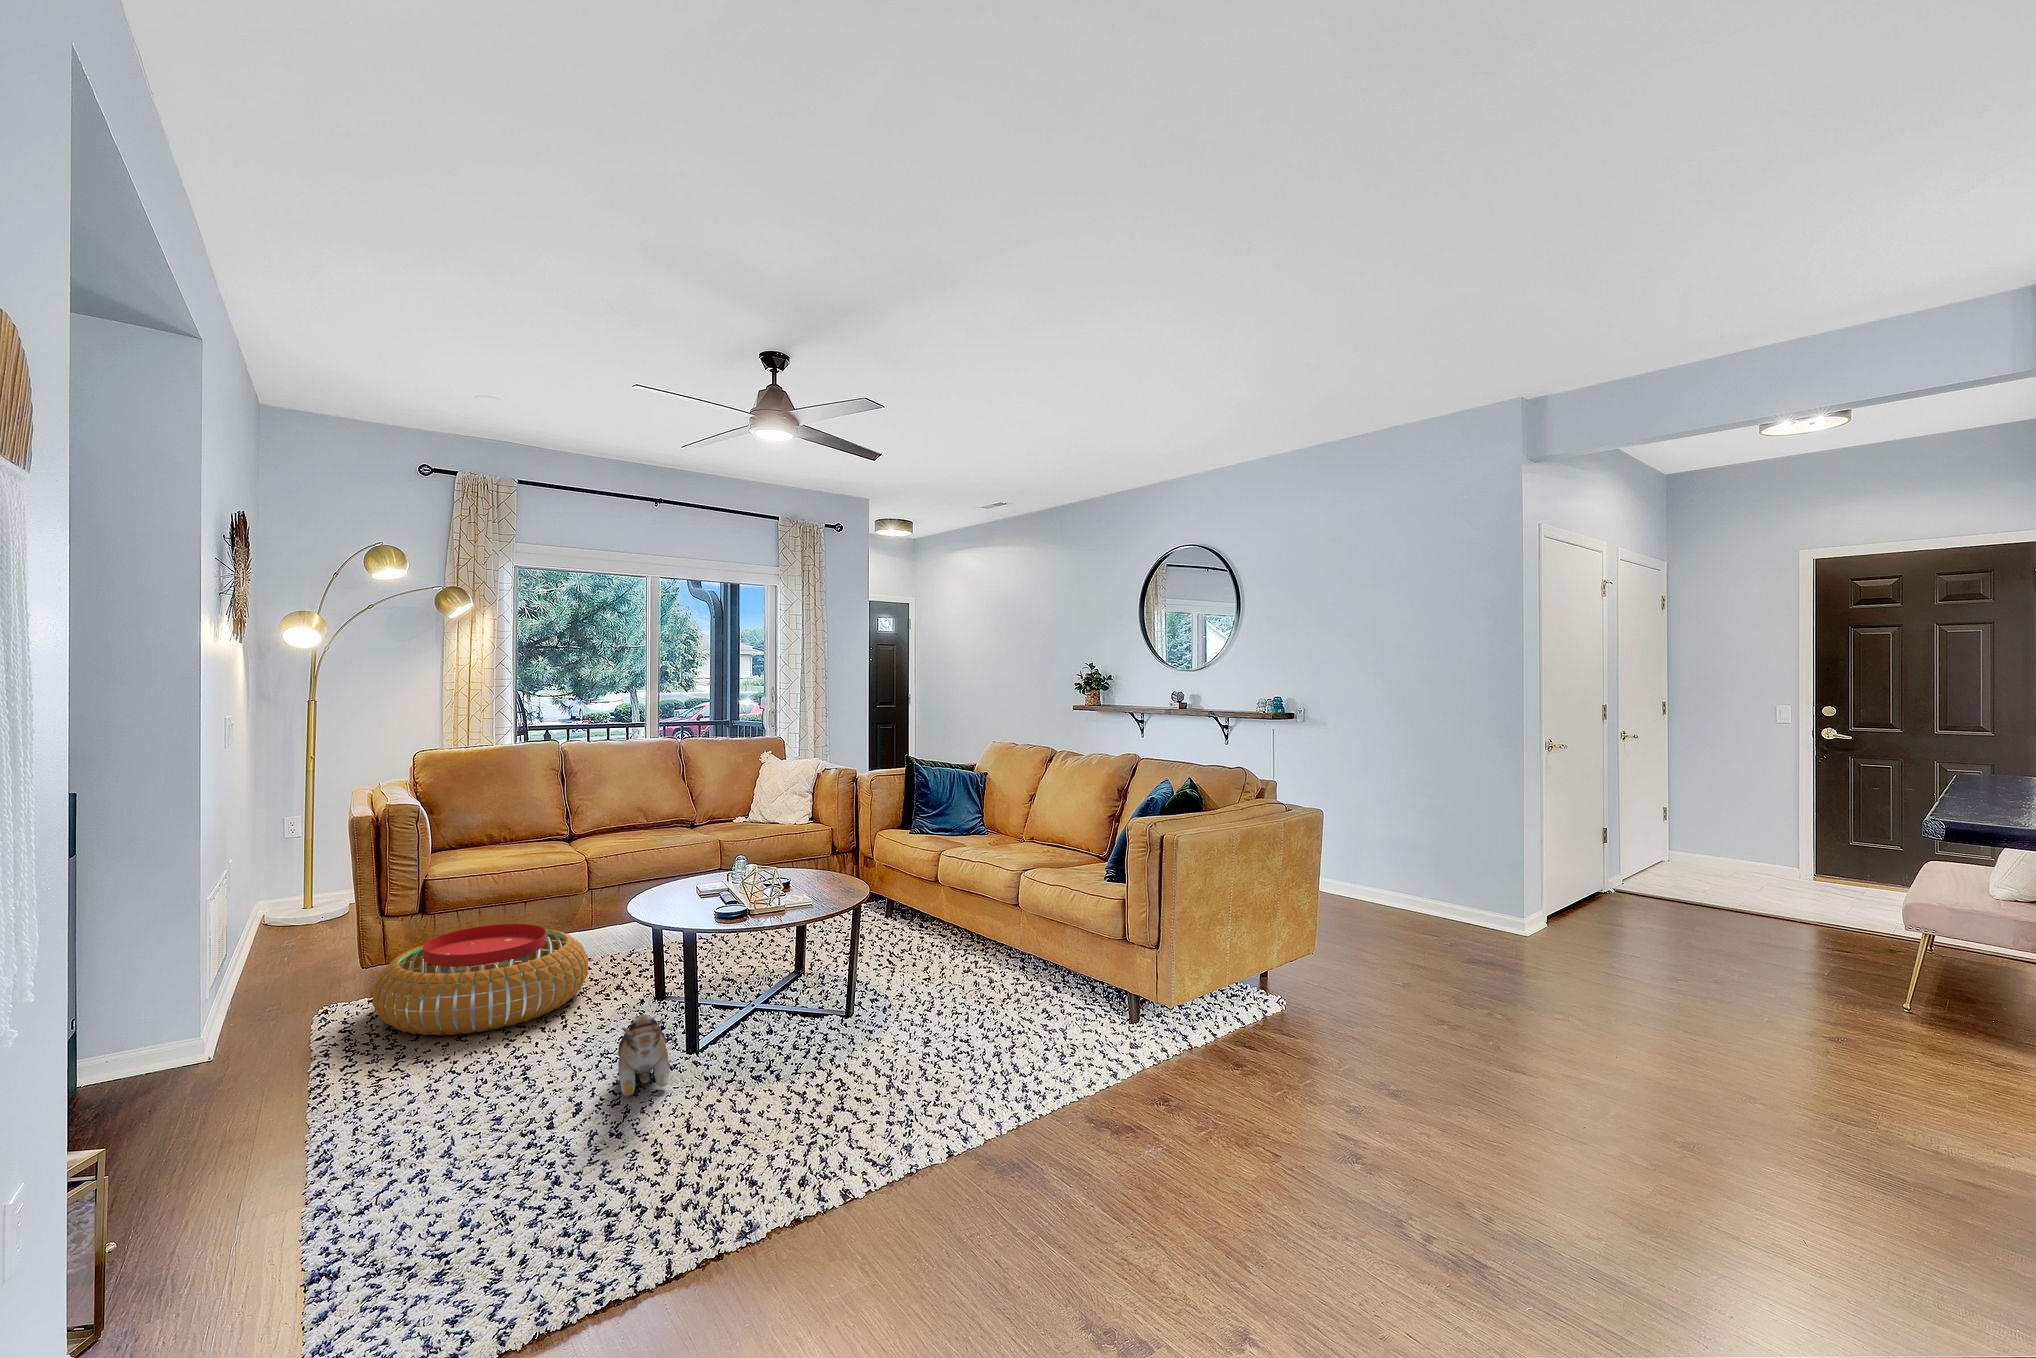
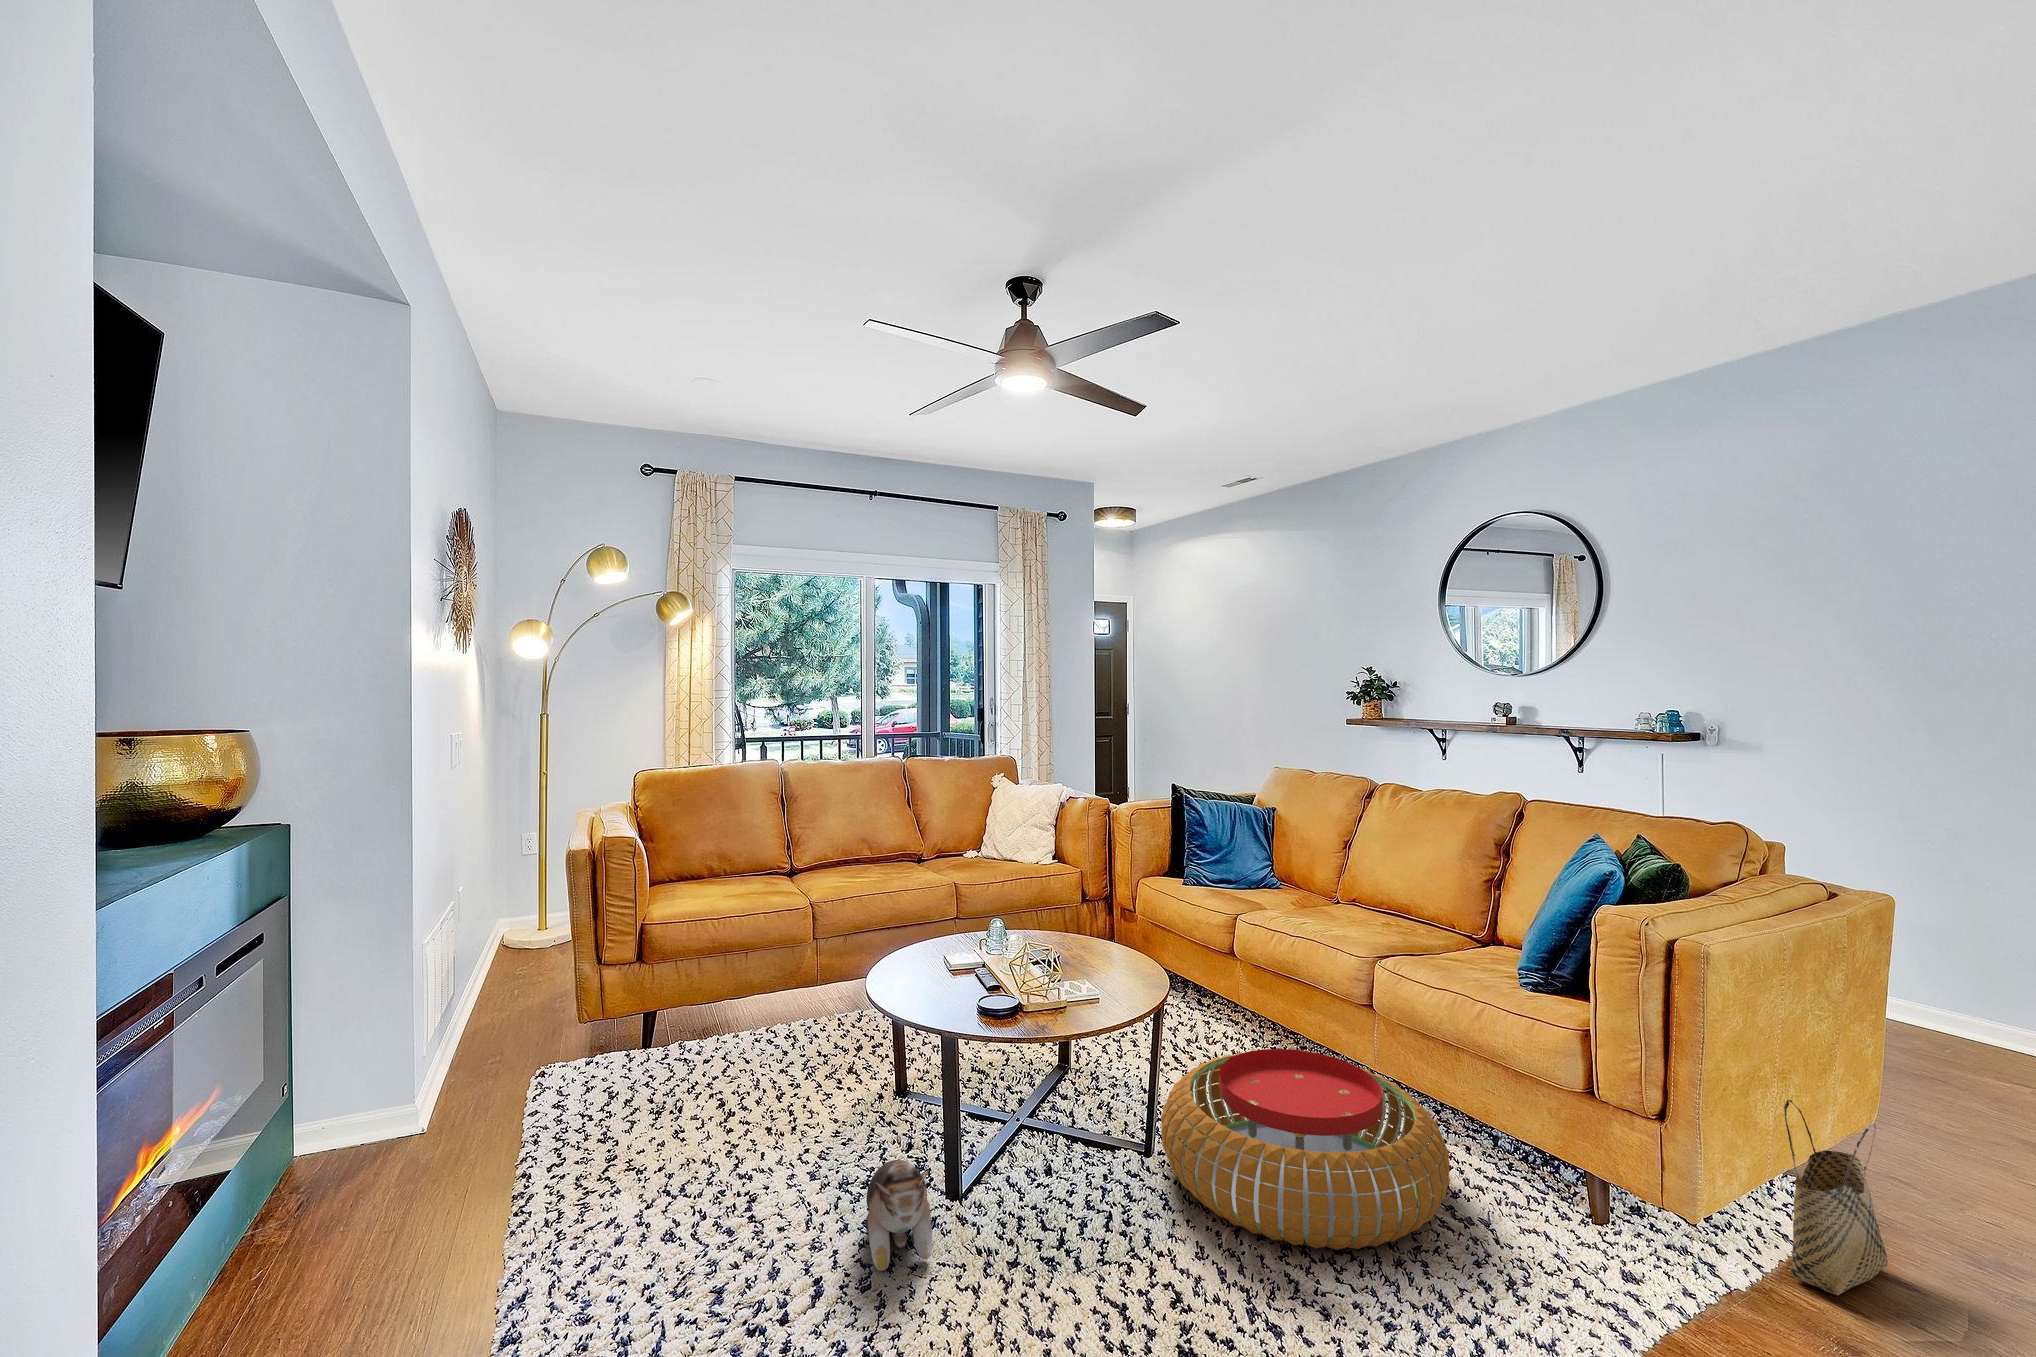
pouf: present [372,924,588,1035] -> present [1161,1049,1450,1250]
woven basket: none [1240,937,1297,1050] -> present [1784,1100,1888,1295]

